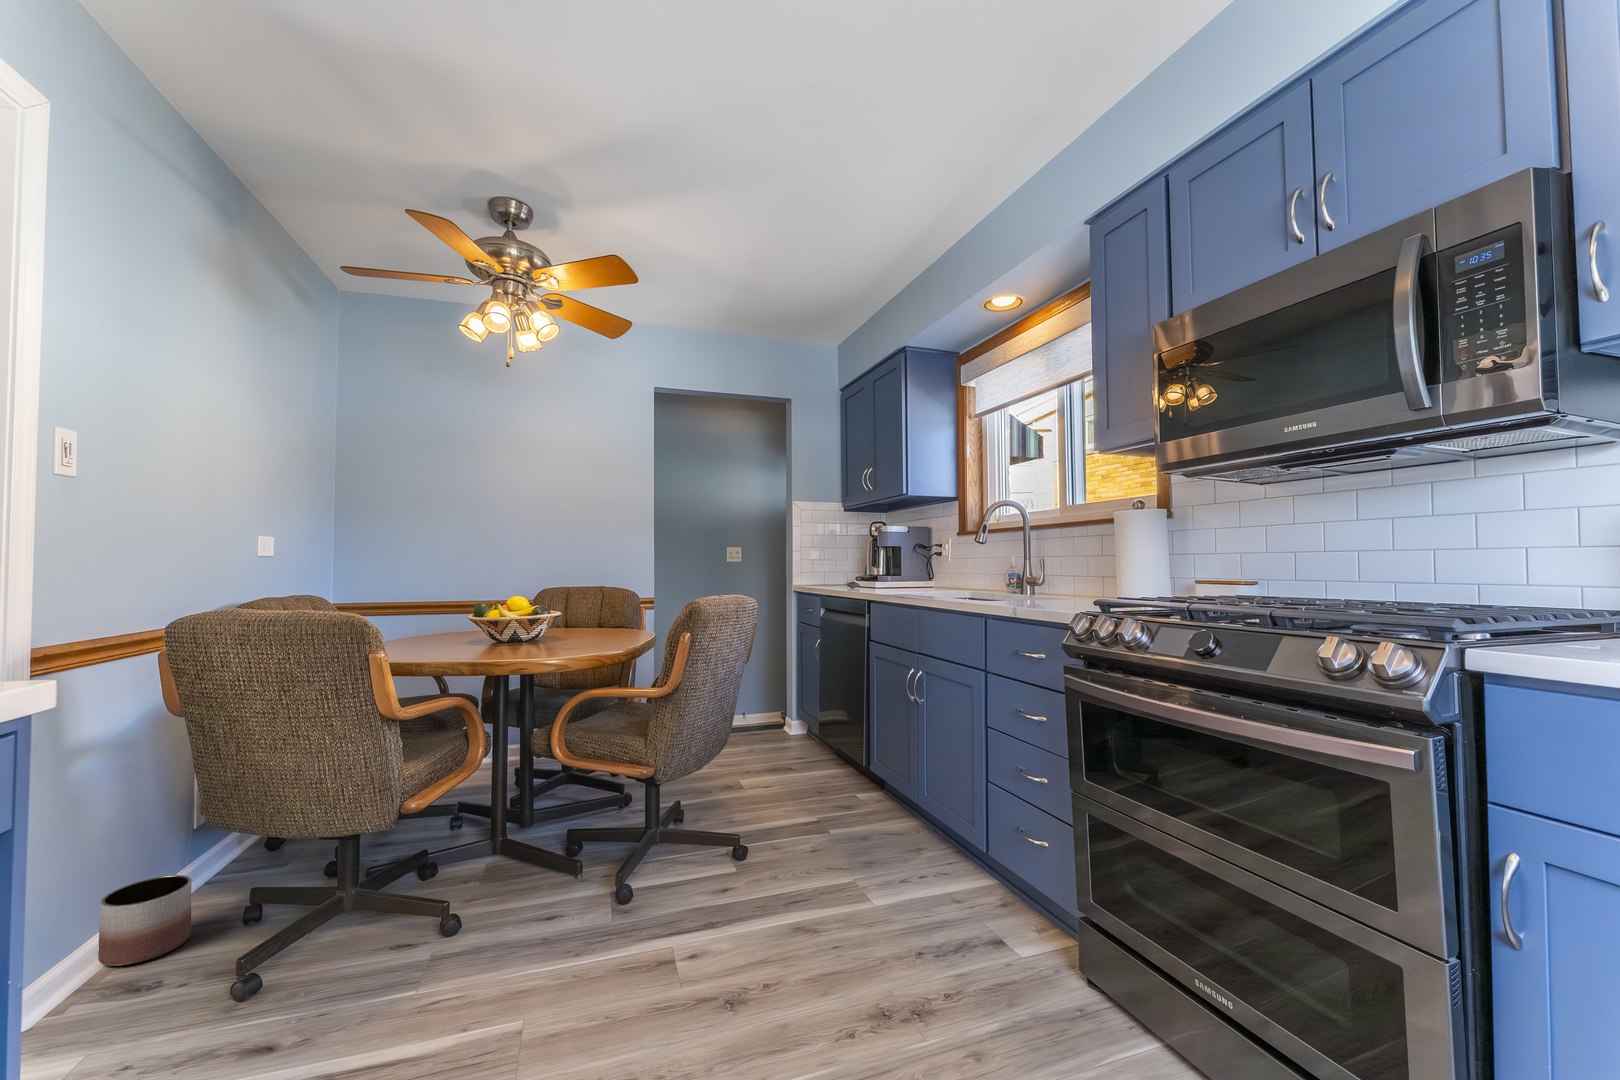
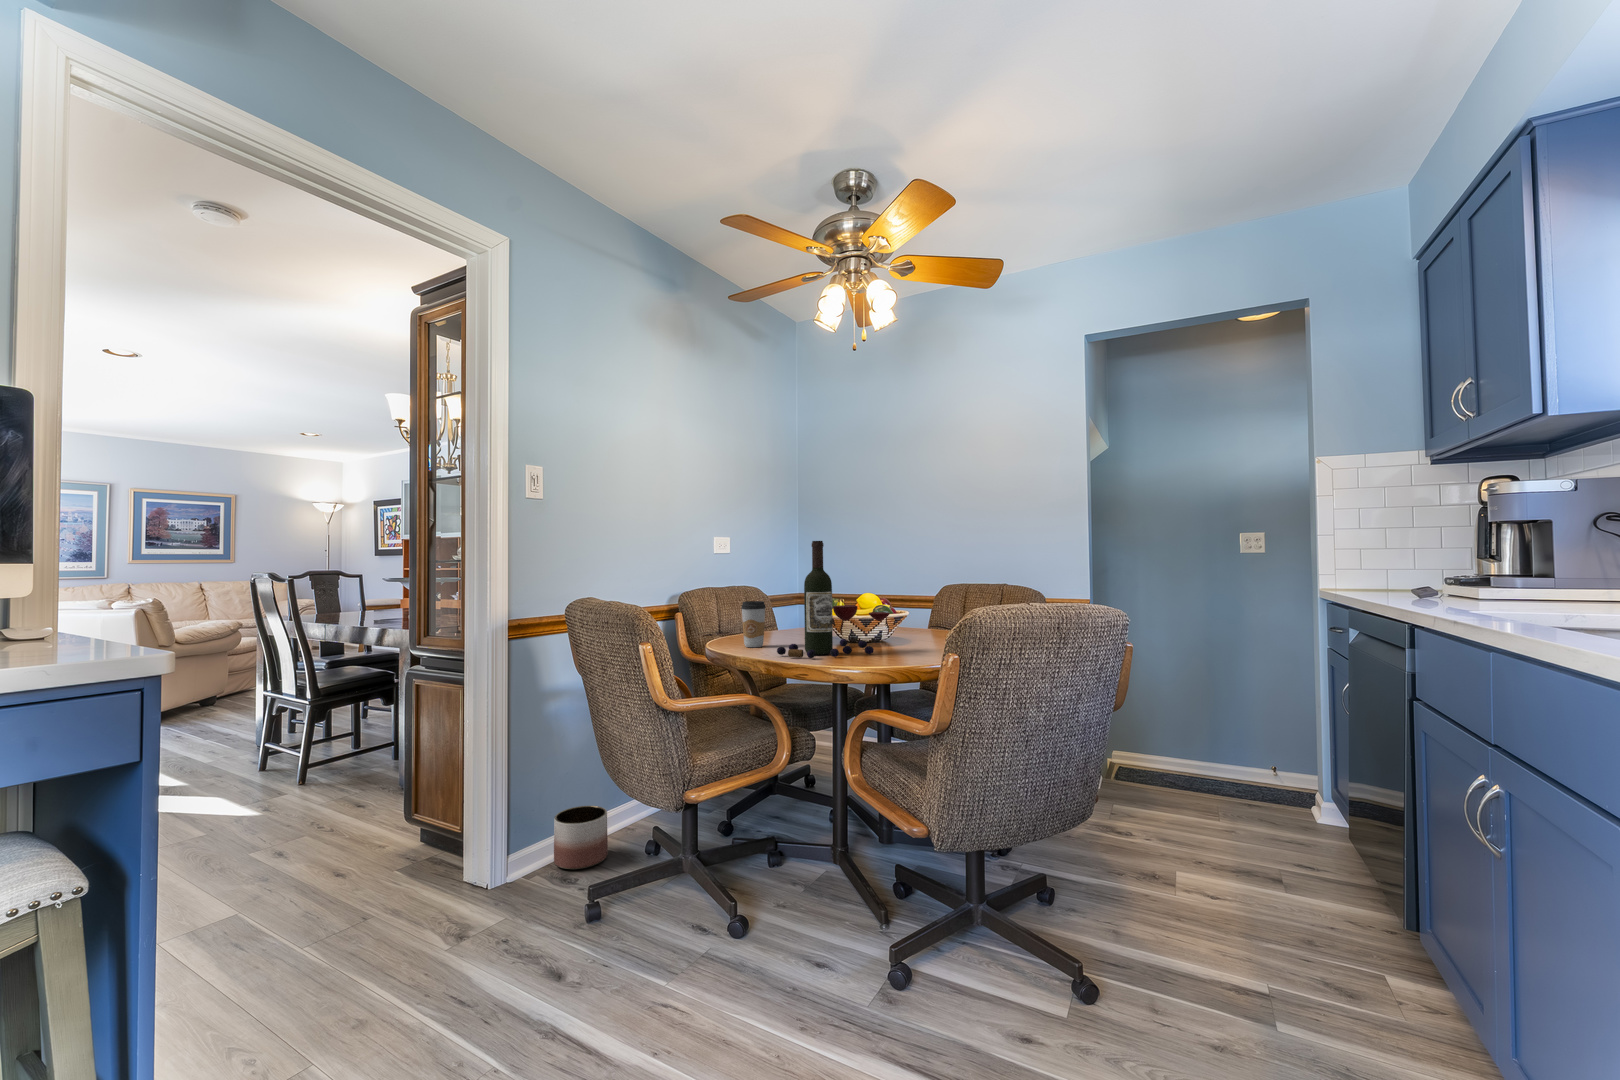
wine bottle: none [475,546,570,653] -> present [777,541,890,658]
coffee cup: none [400,604,429,652] -> present [741,601,766,647]

